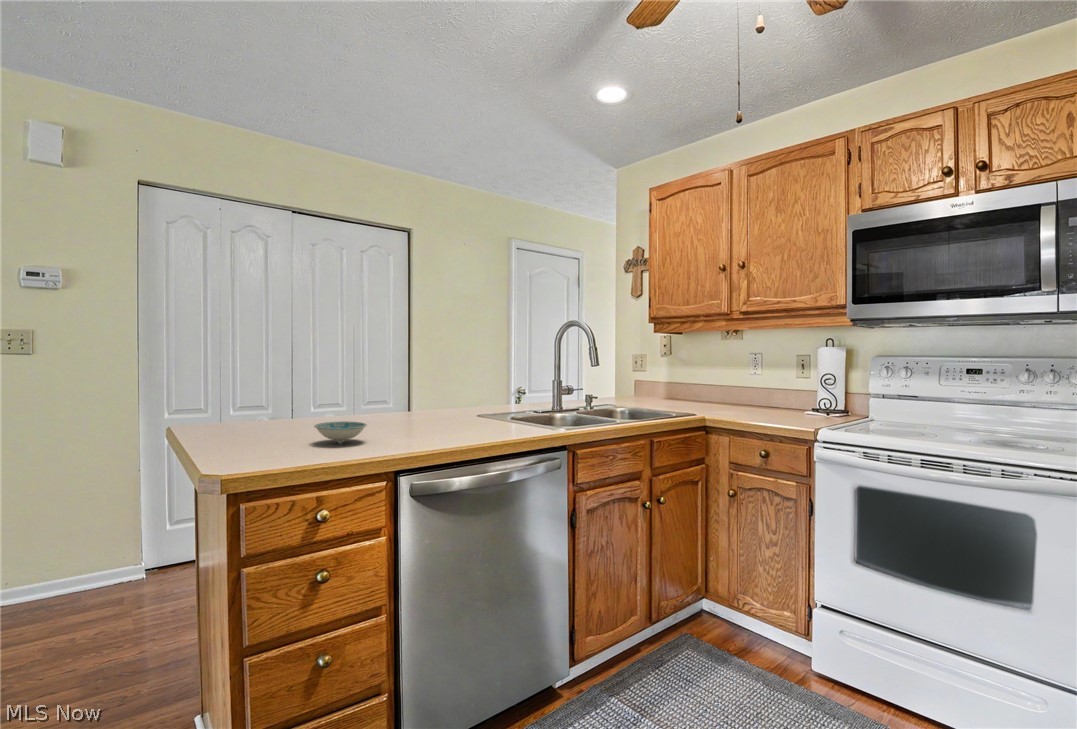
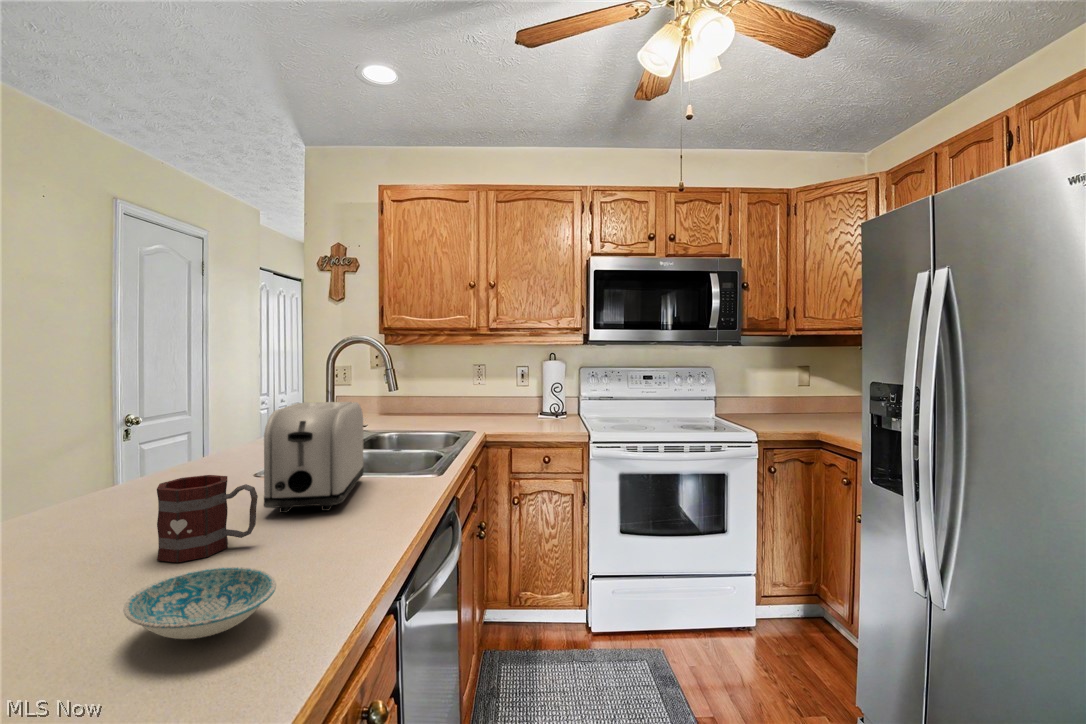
toaster: none [439,364,522,429] -> present [264,402,363,513]
mug: none [376,393,413,431] -> present [157,475,258,562]

